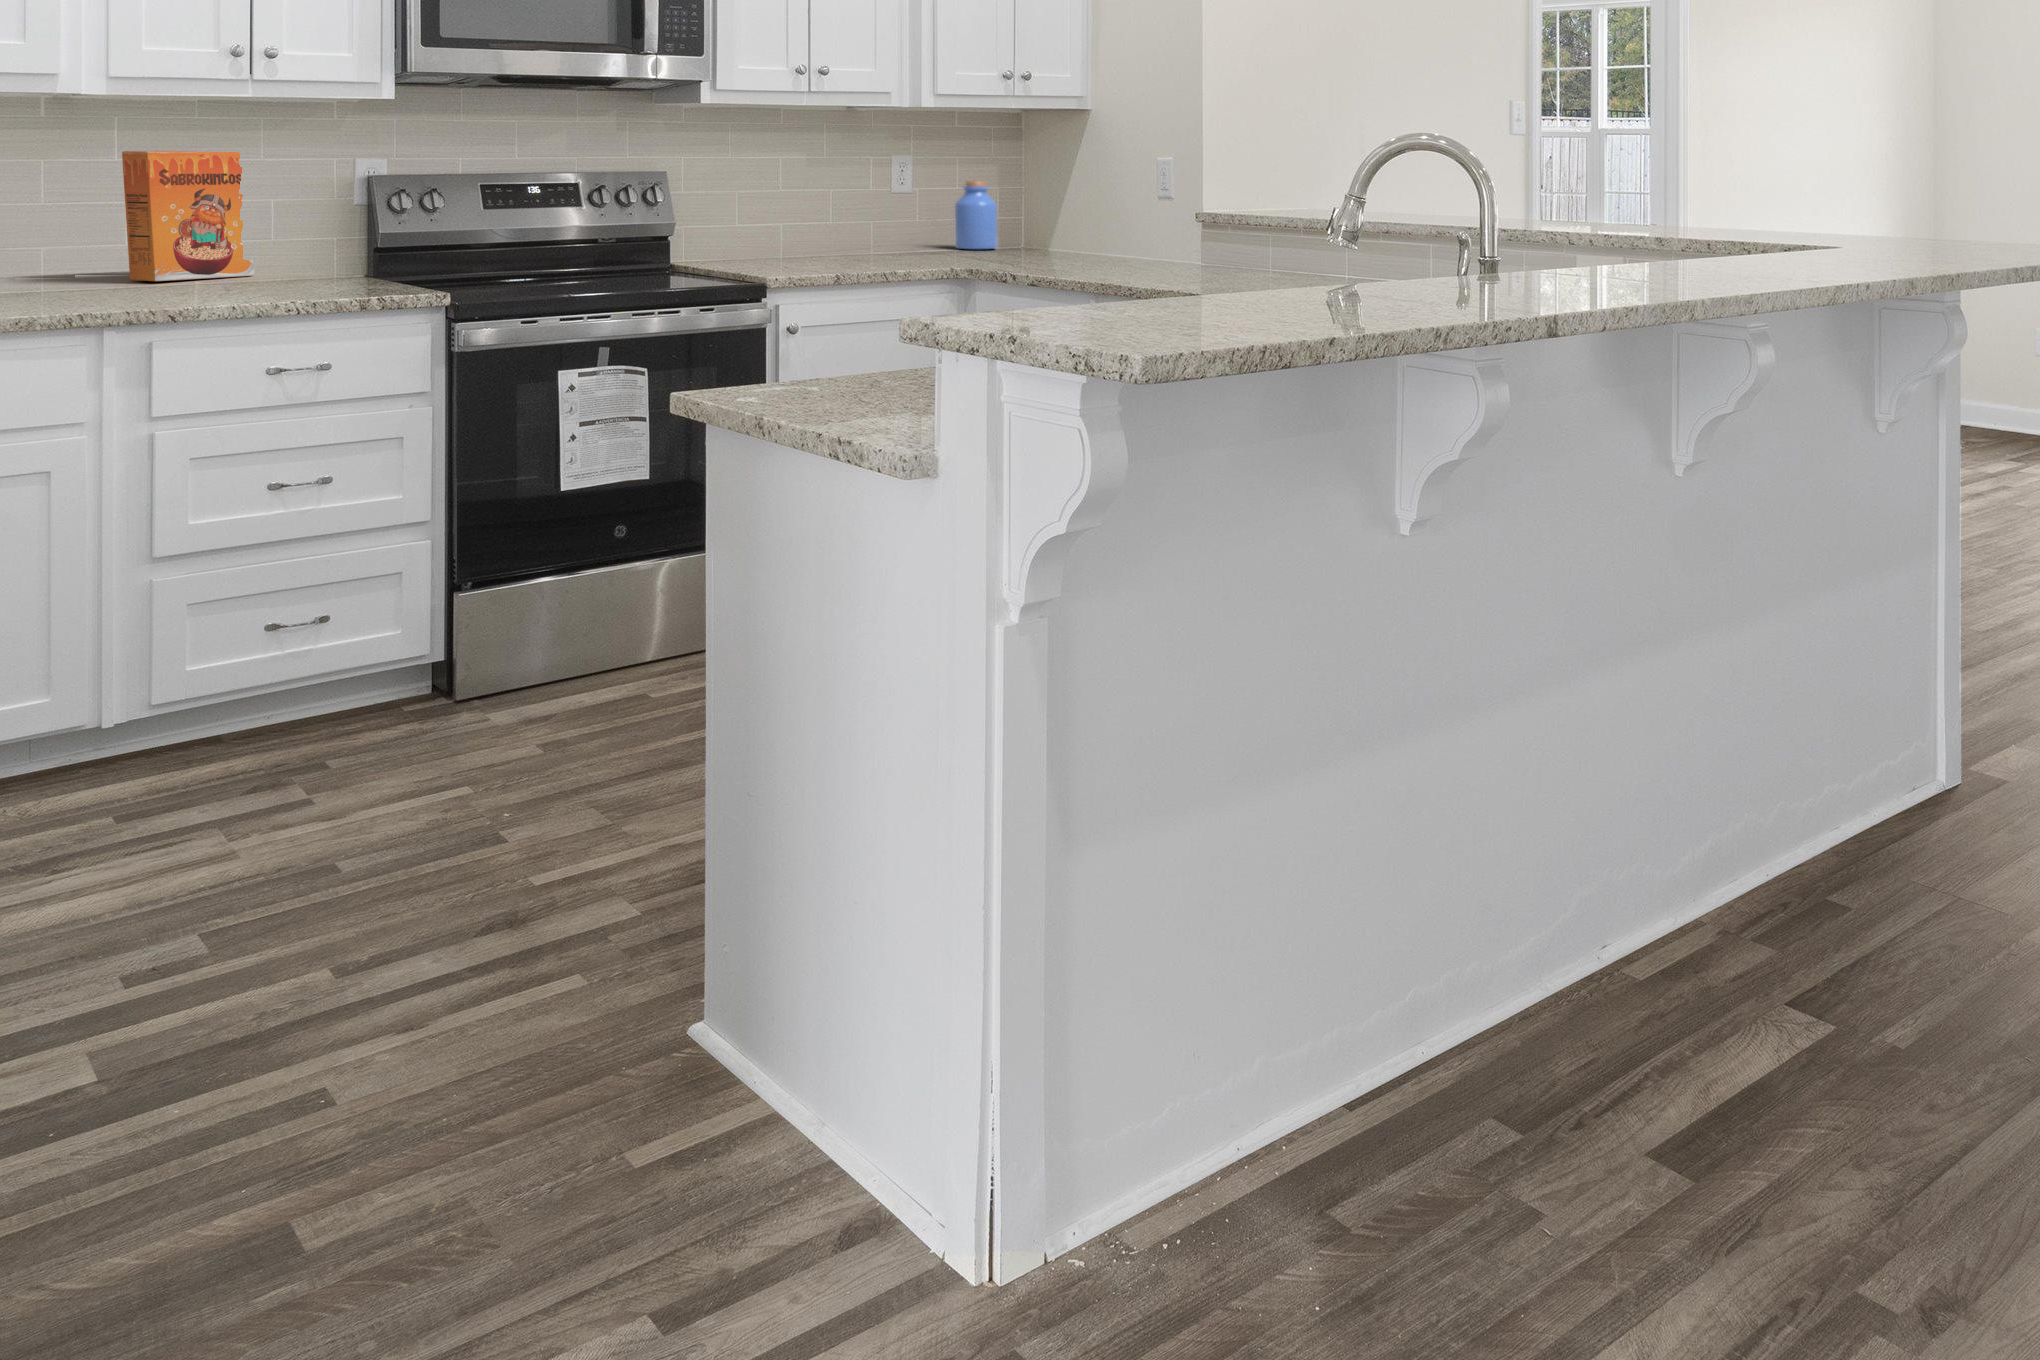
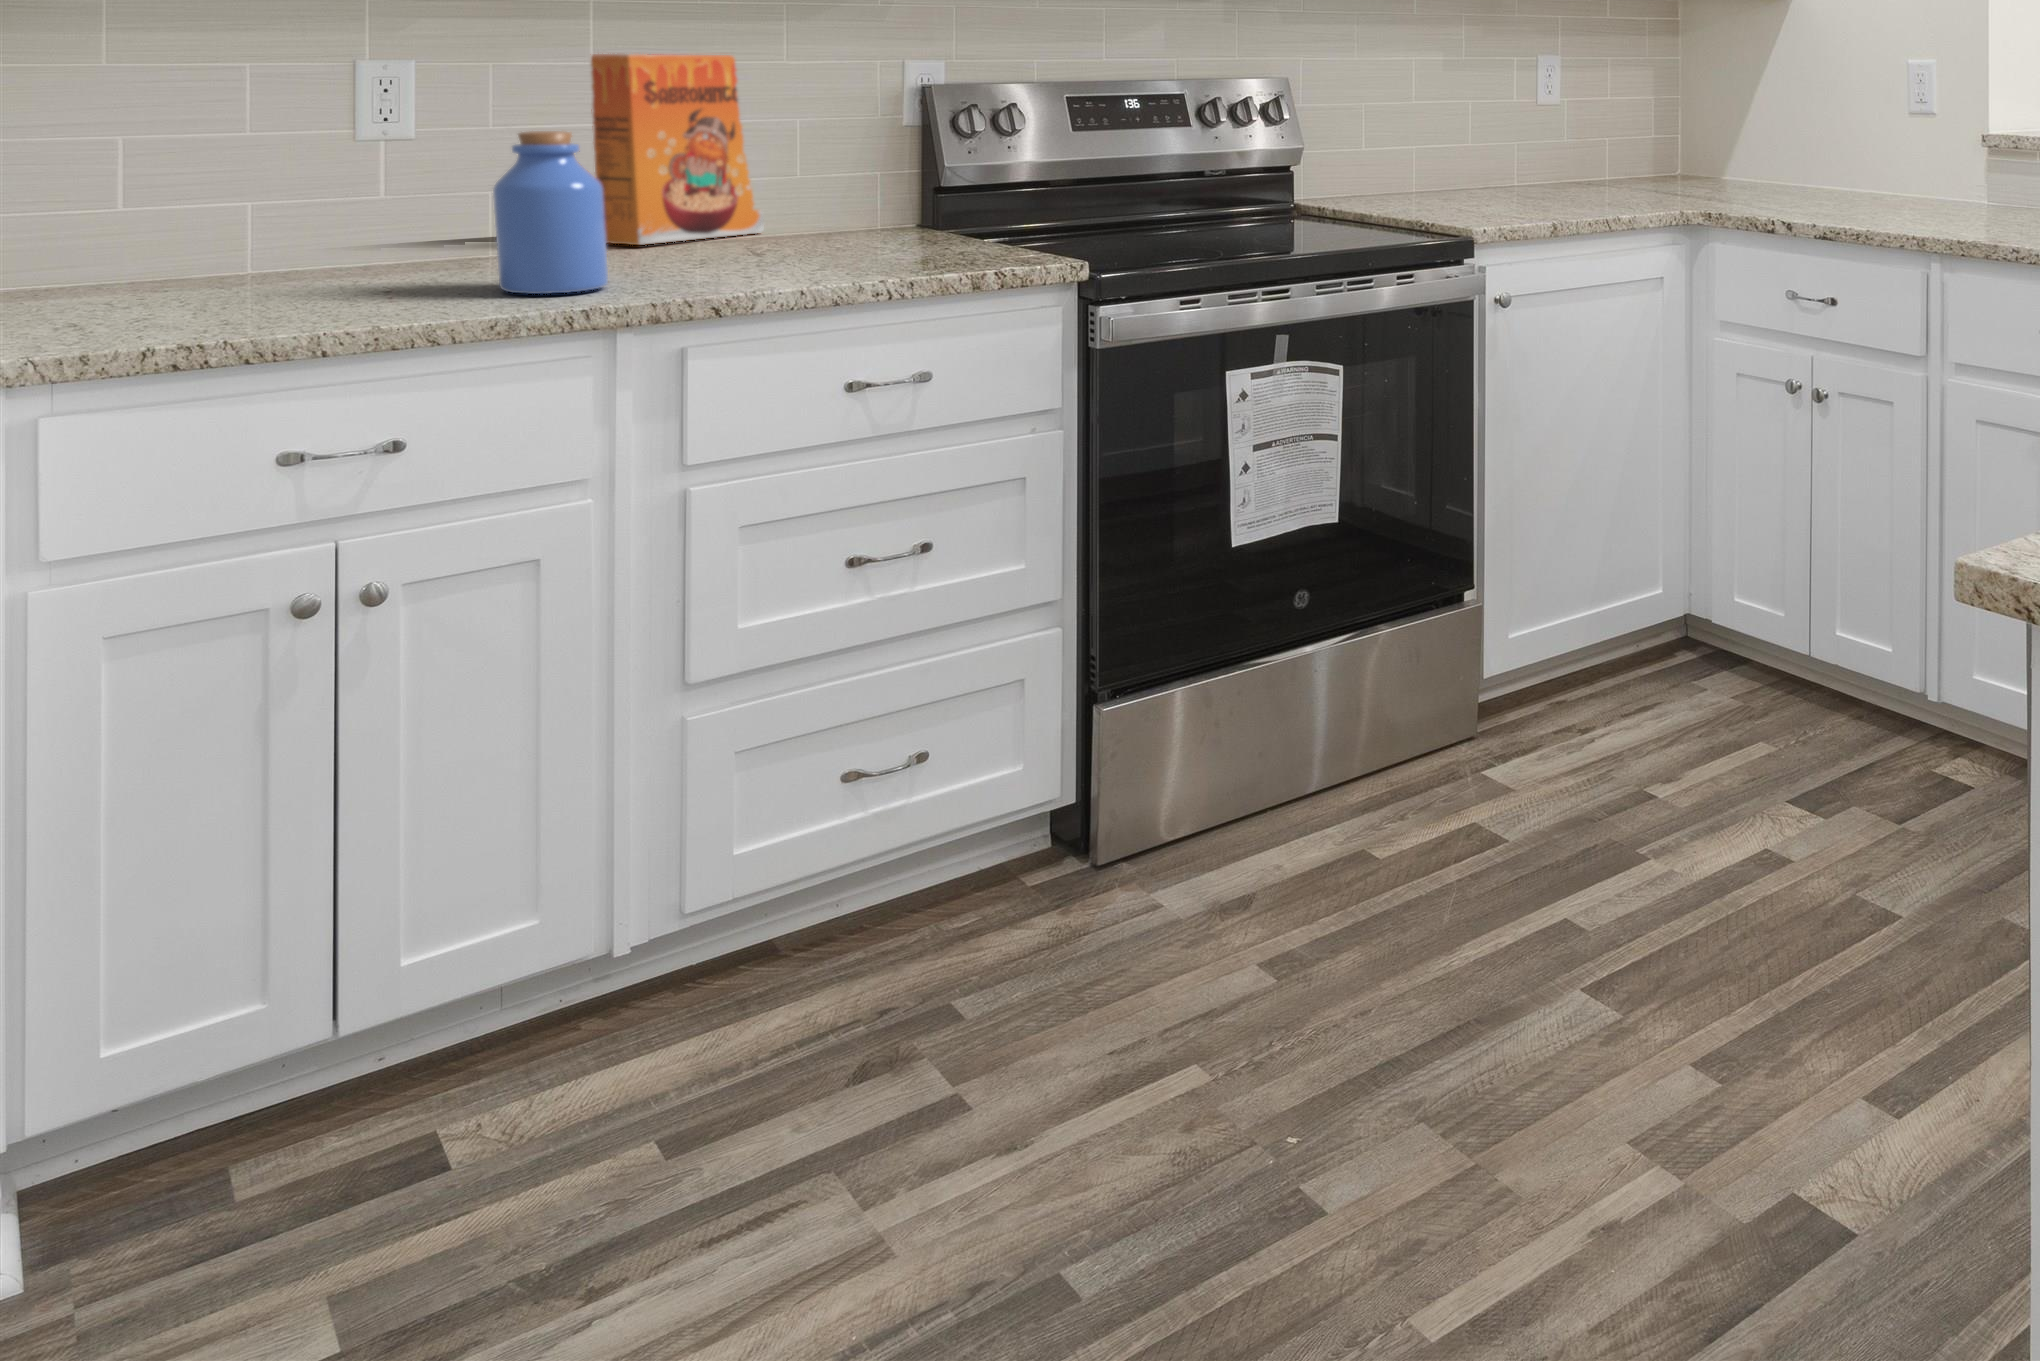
jar: present [955,181,998,249] -> present [493,131,608,294]

